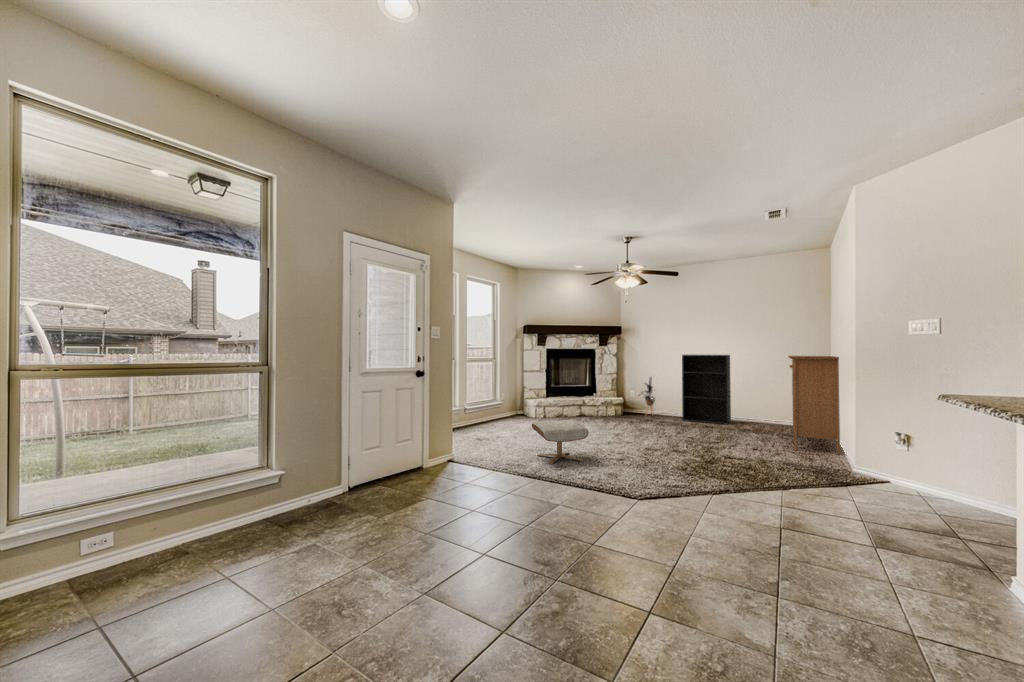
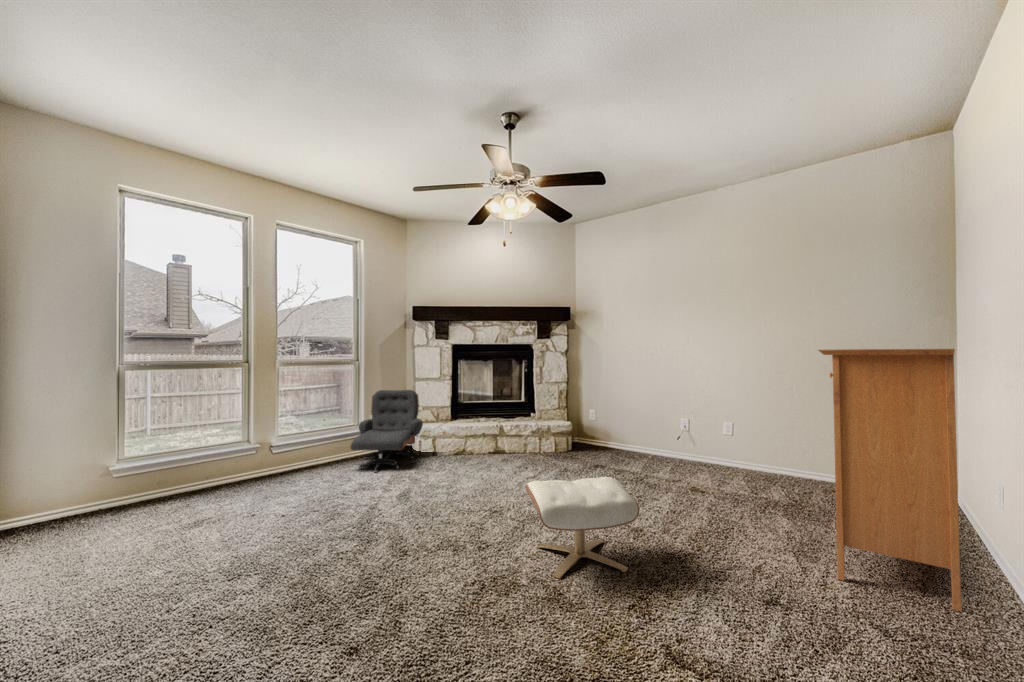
bookshelf: present [682,355,731,425] -> none [655,350,746,480]
lounge chair: none [501,378,543,425] -> present [351,390,423,473]
house plant: present [645,378,655,414] -> none [591,387,625,454]
ottoman: present [532,420,589,464] -> present [525,477,639,579]

